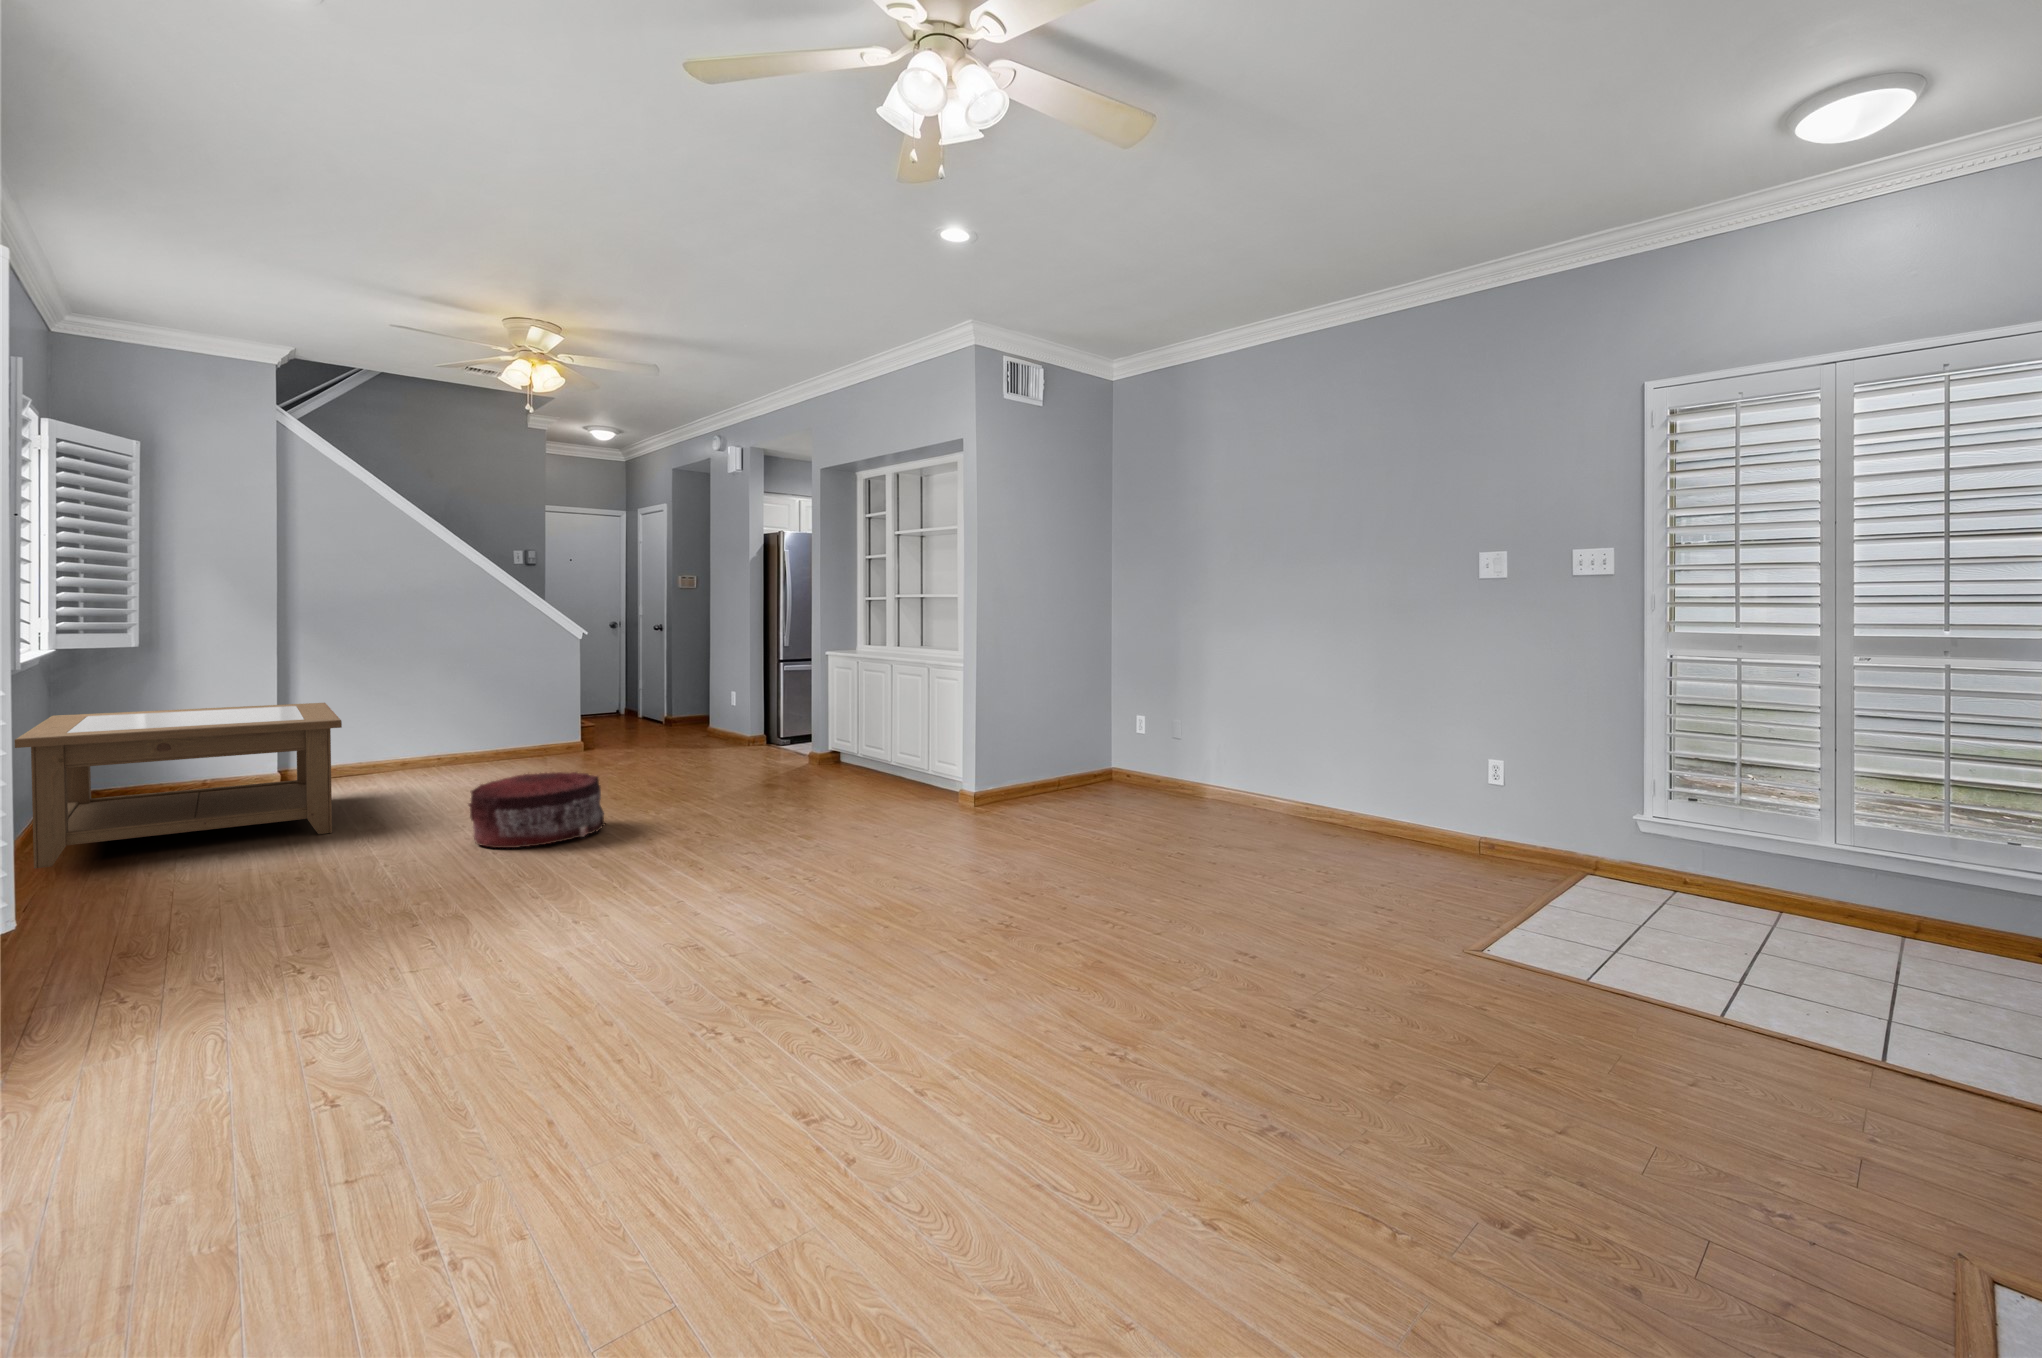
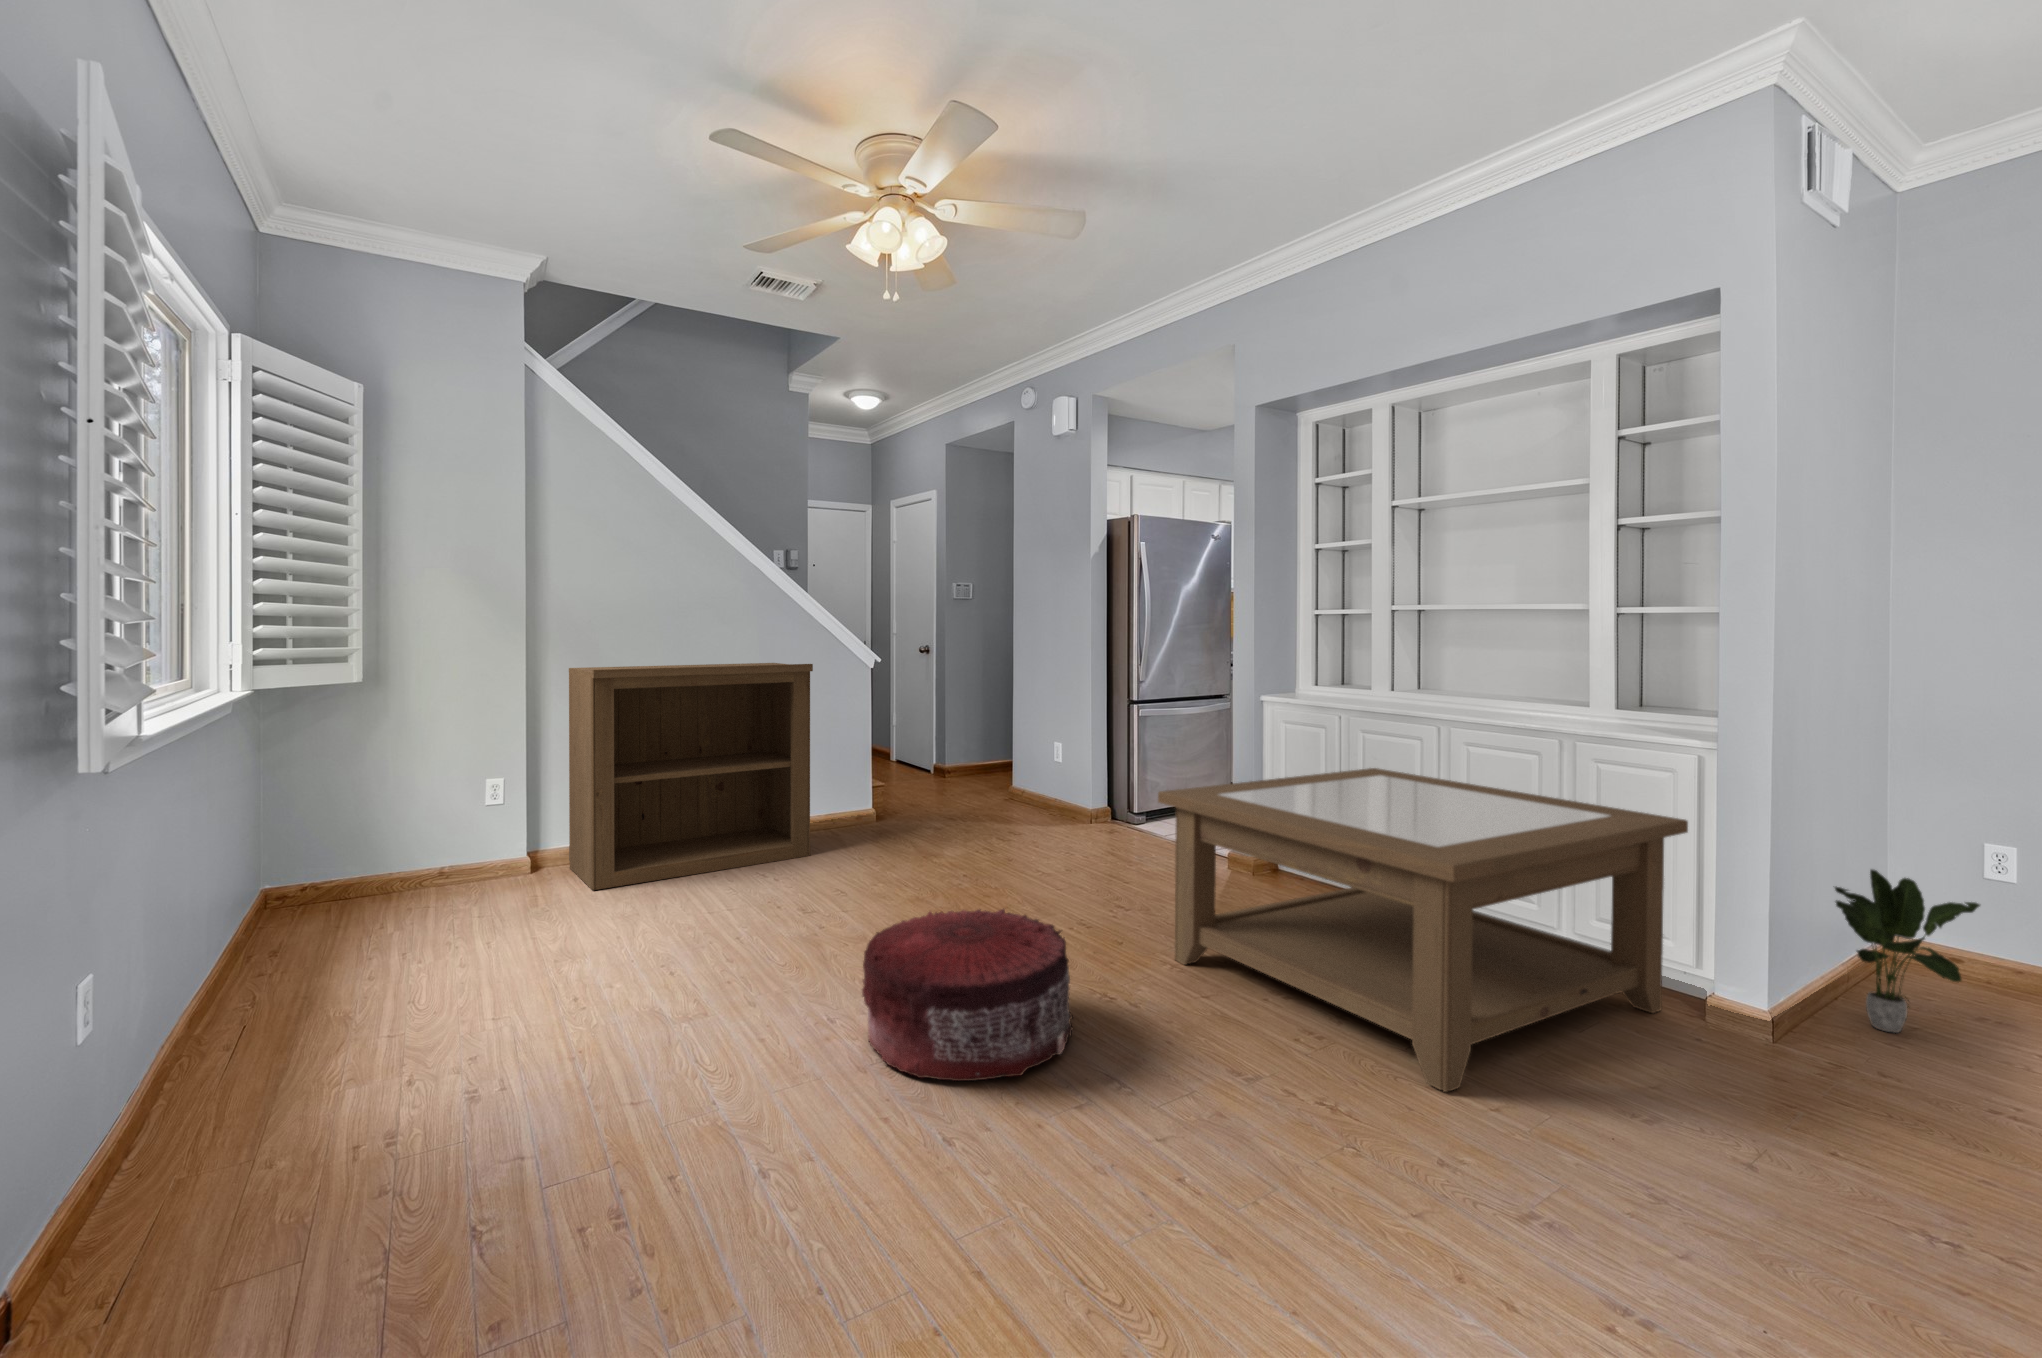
bookshelf: none [313,636,513,792] -> present [569,663,813,890]
coffee table: present [15,703,342,868] -> present [1158,768,1688,1092]
potted plant: none [1028,734,1080,815] -> present [1835,870,1980,1033]

